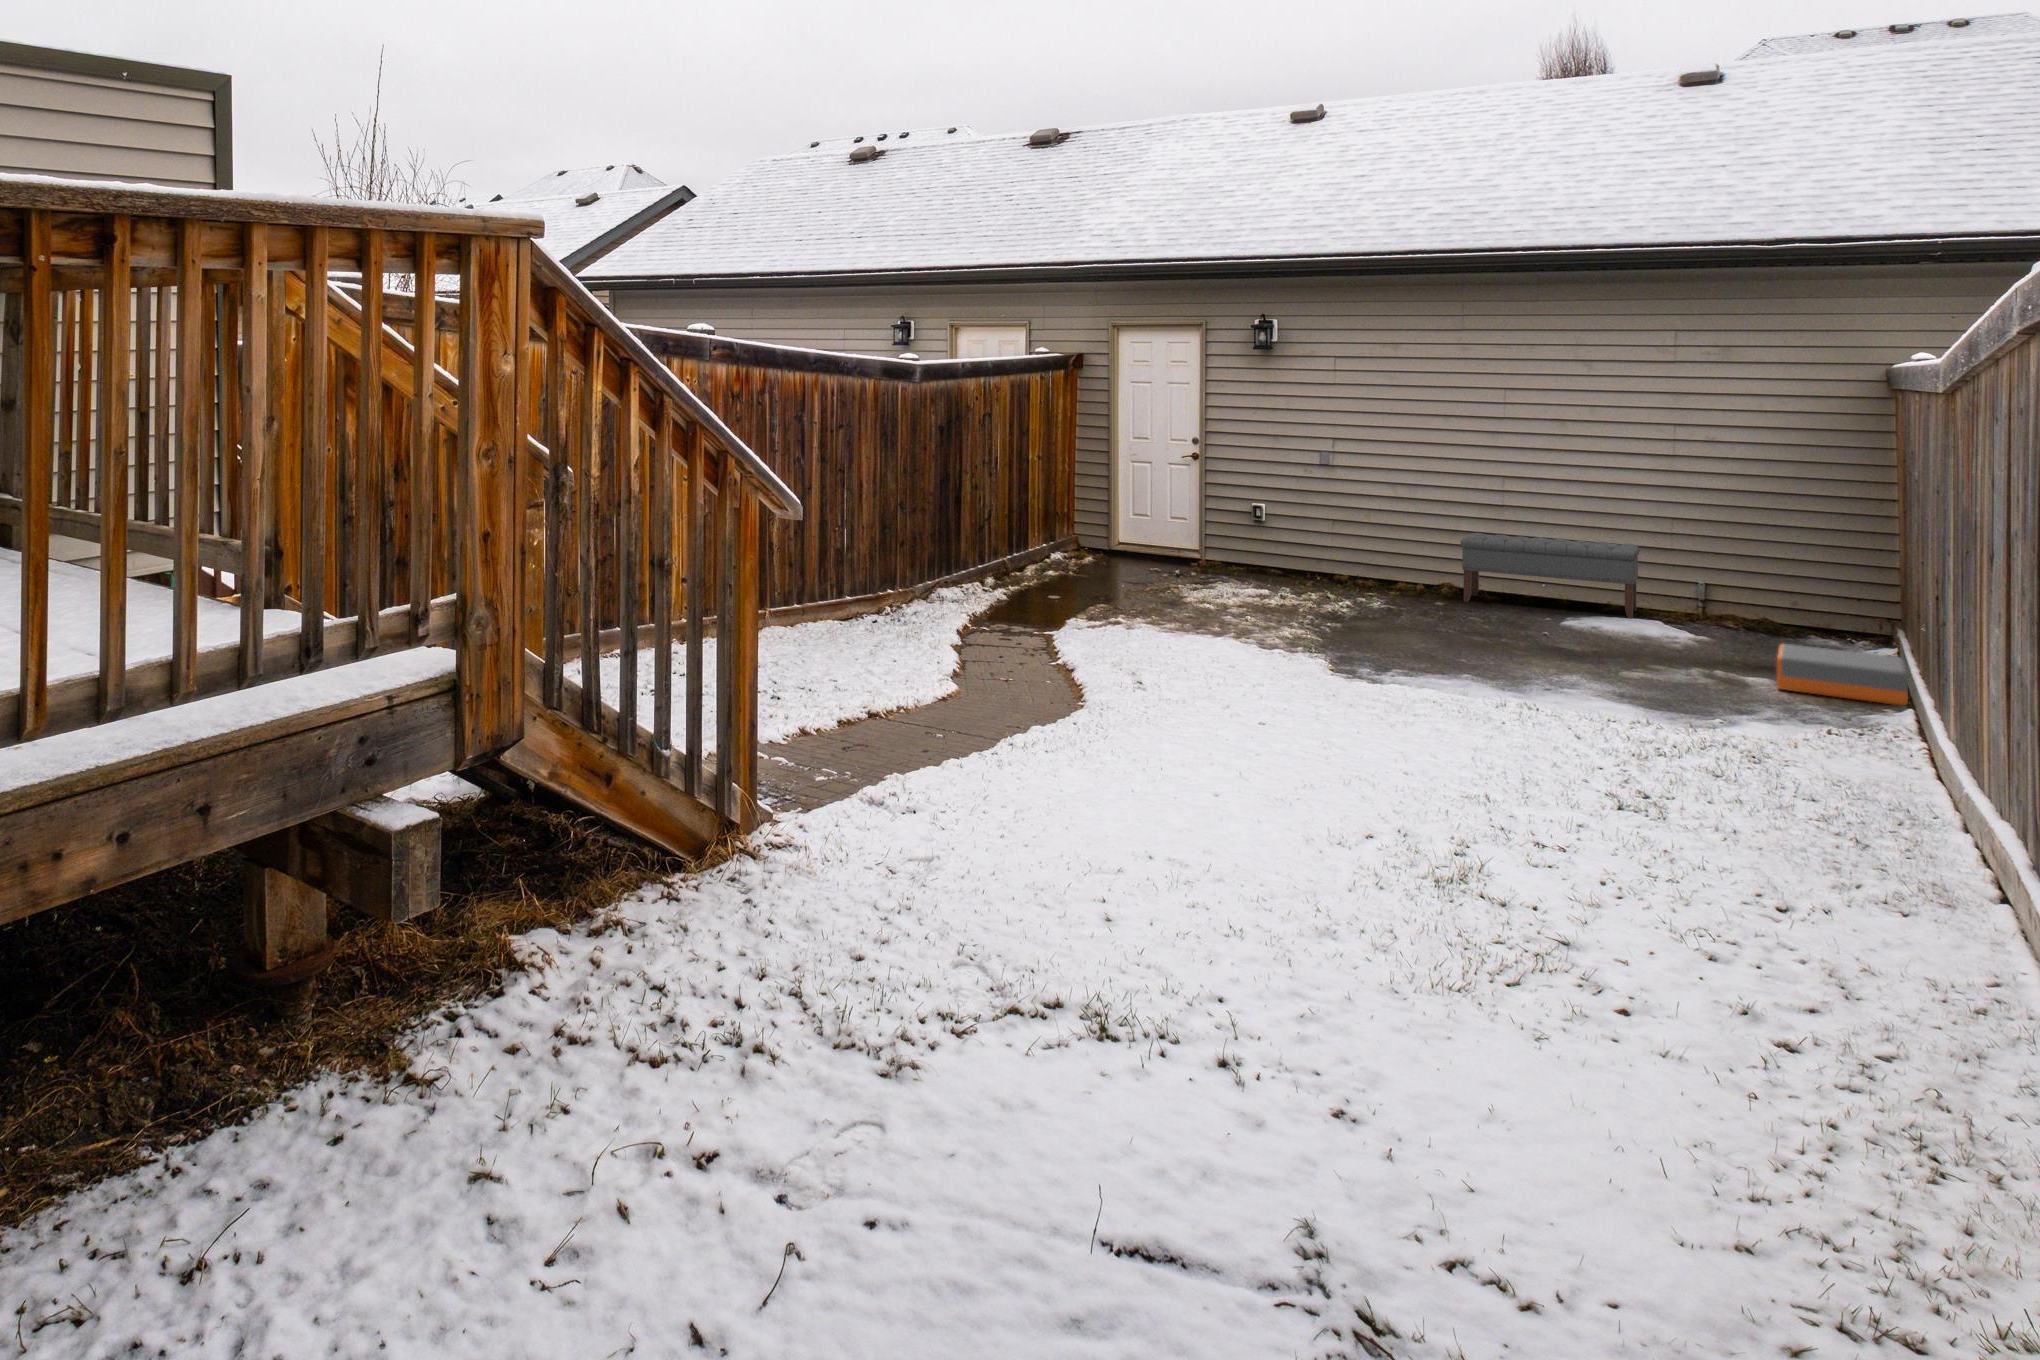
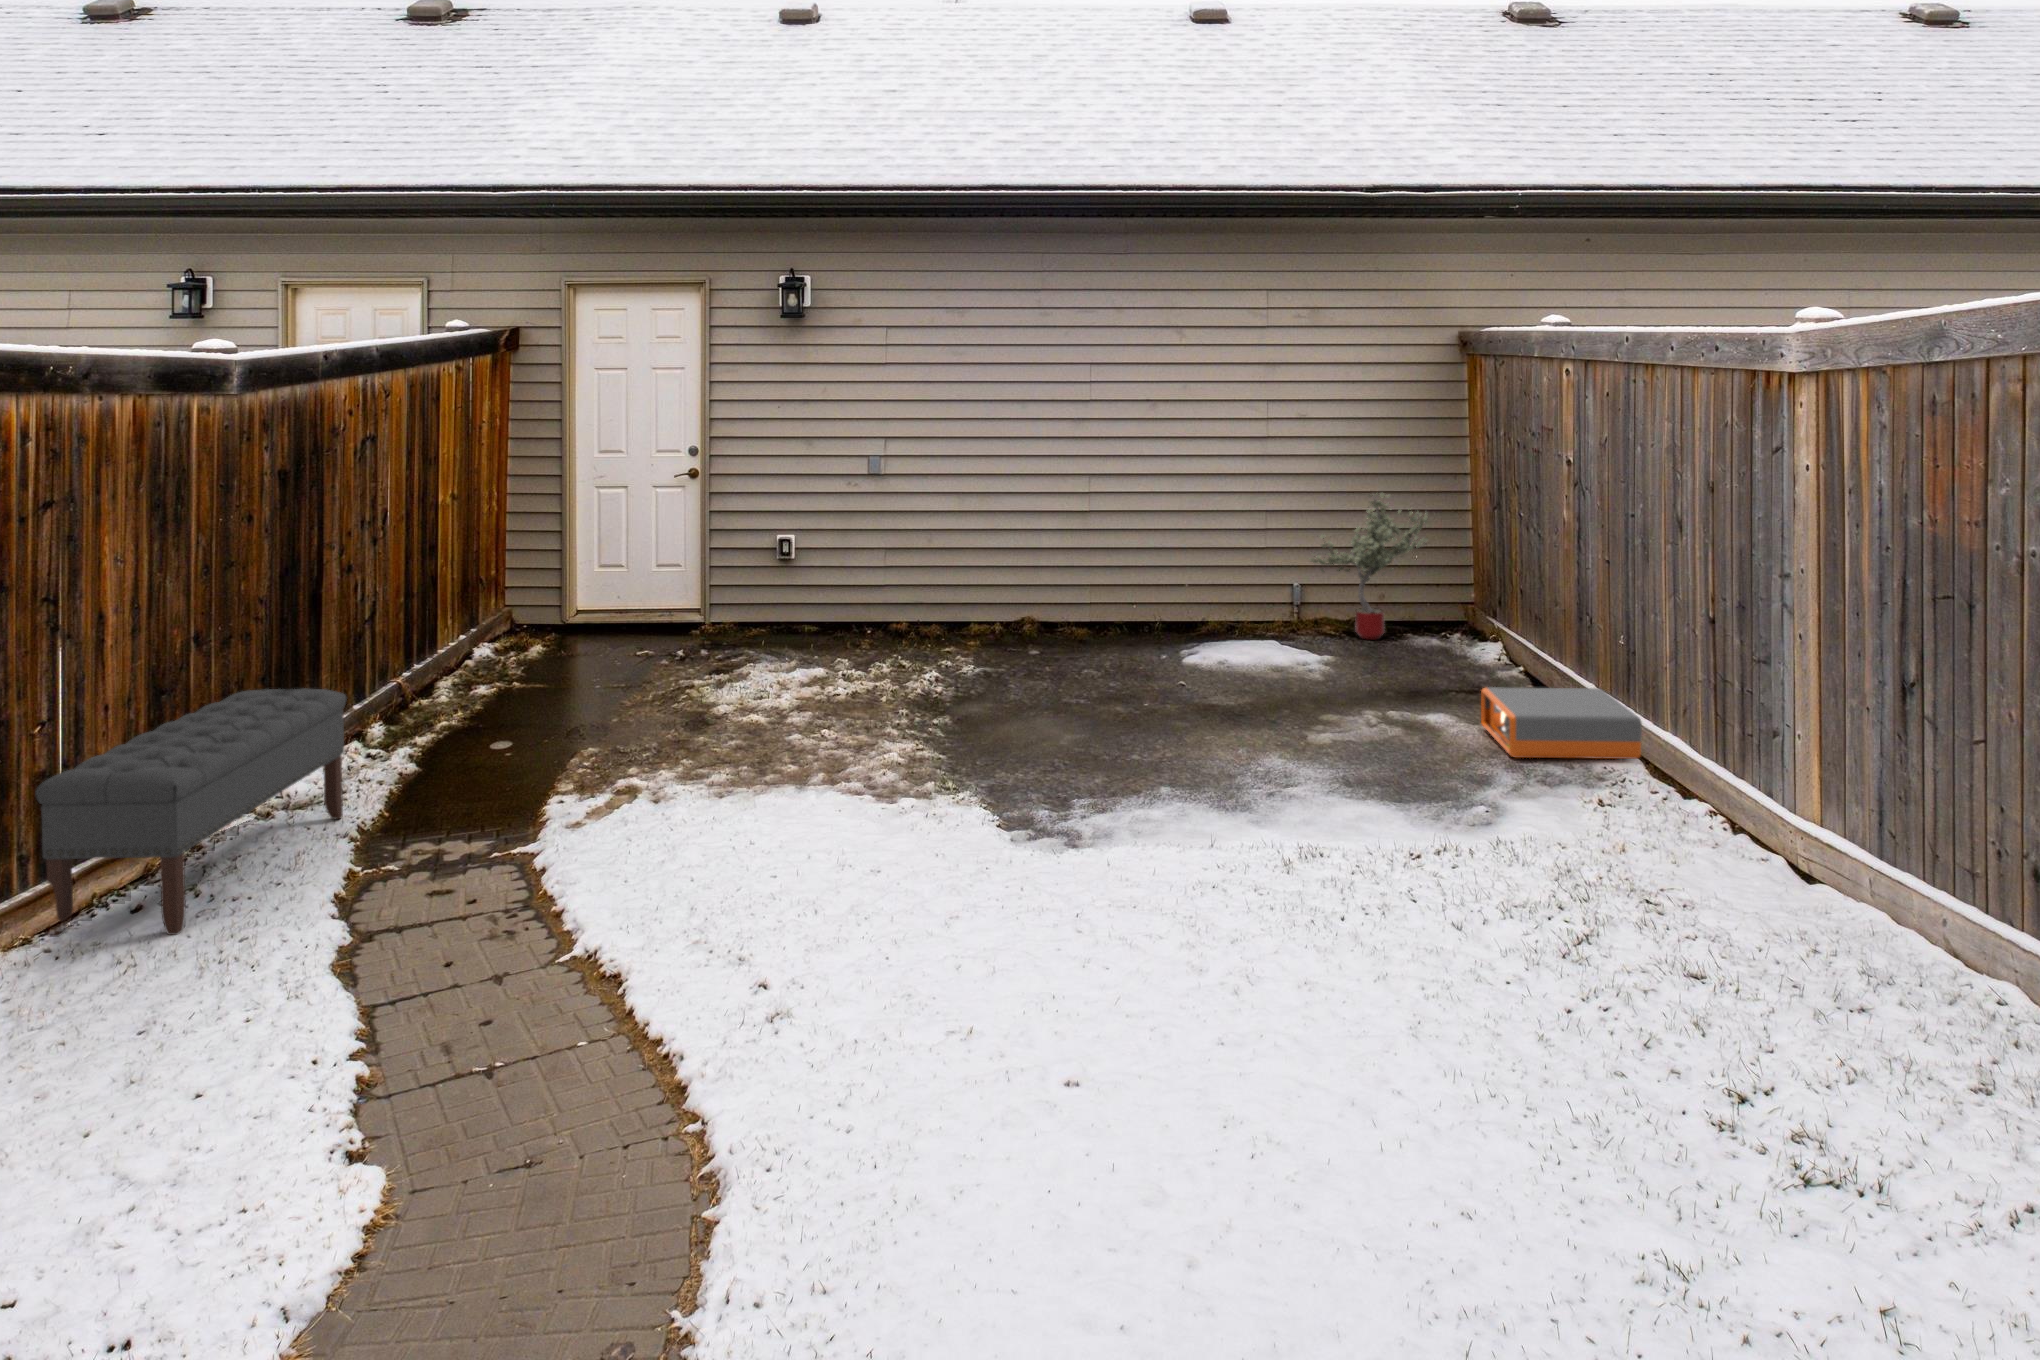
potted tree: none [1701,504,1830,629] -> present [1310,493,1428,640]
bench: present [1461,533,1640,618] -> present [35,688,347,937]

